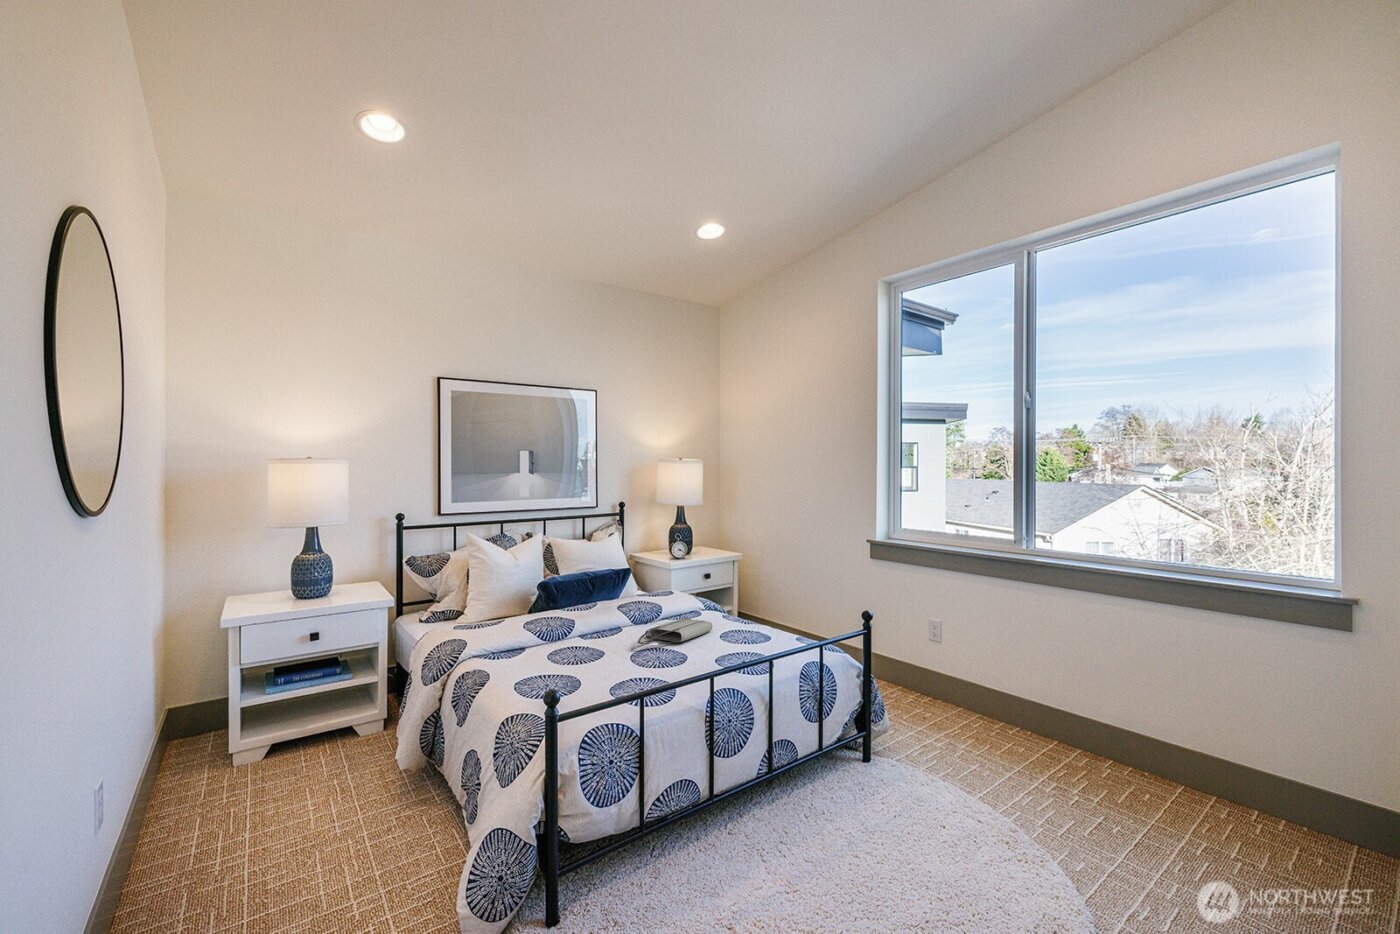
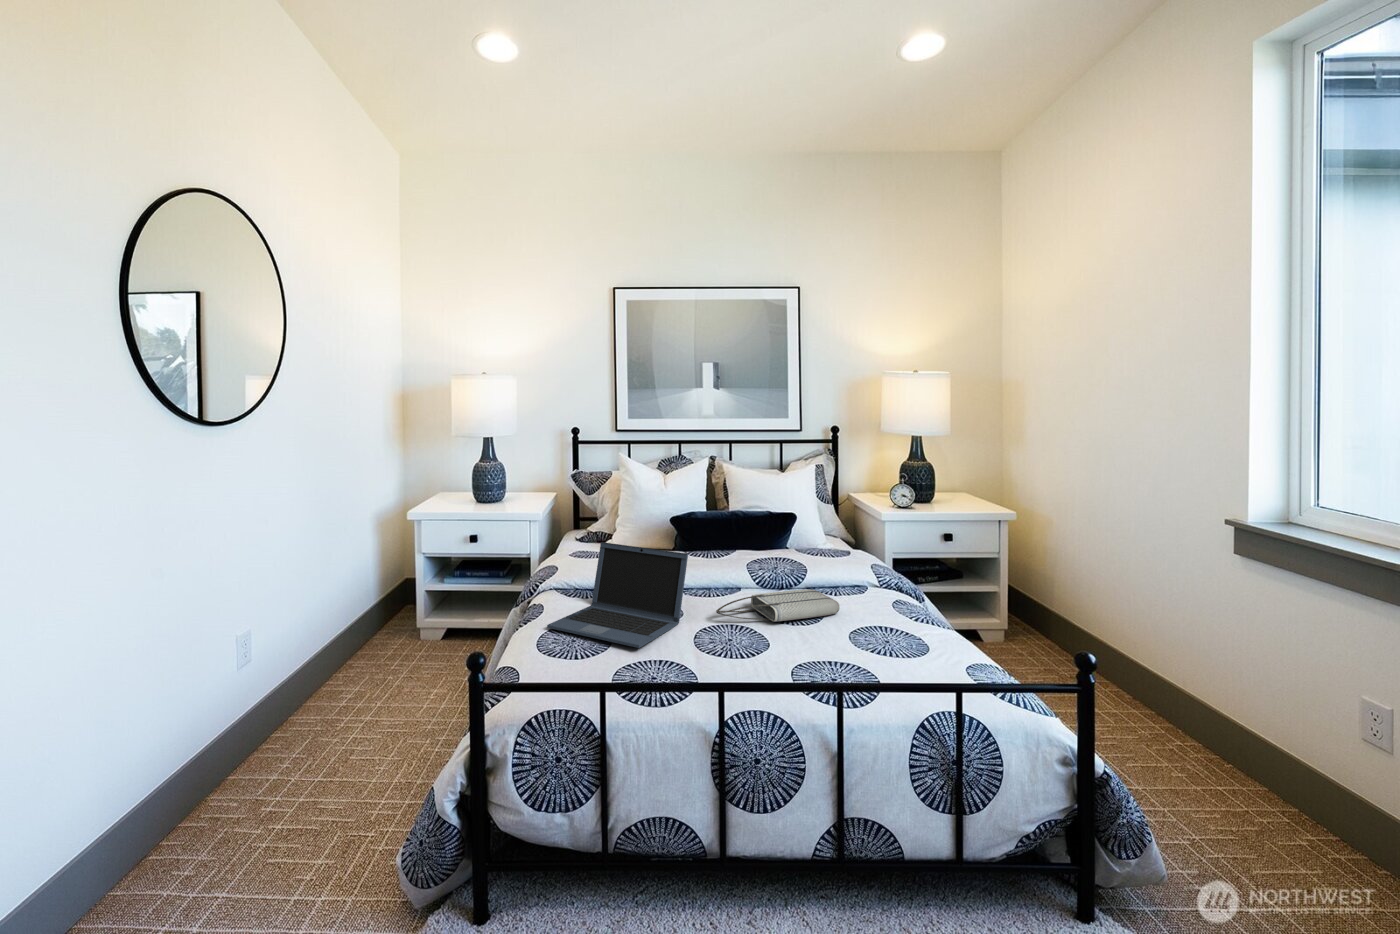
laptop: none [514,600,614,681] -> present [547,542,688,648]

